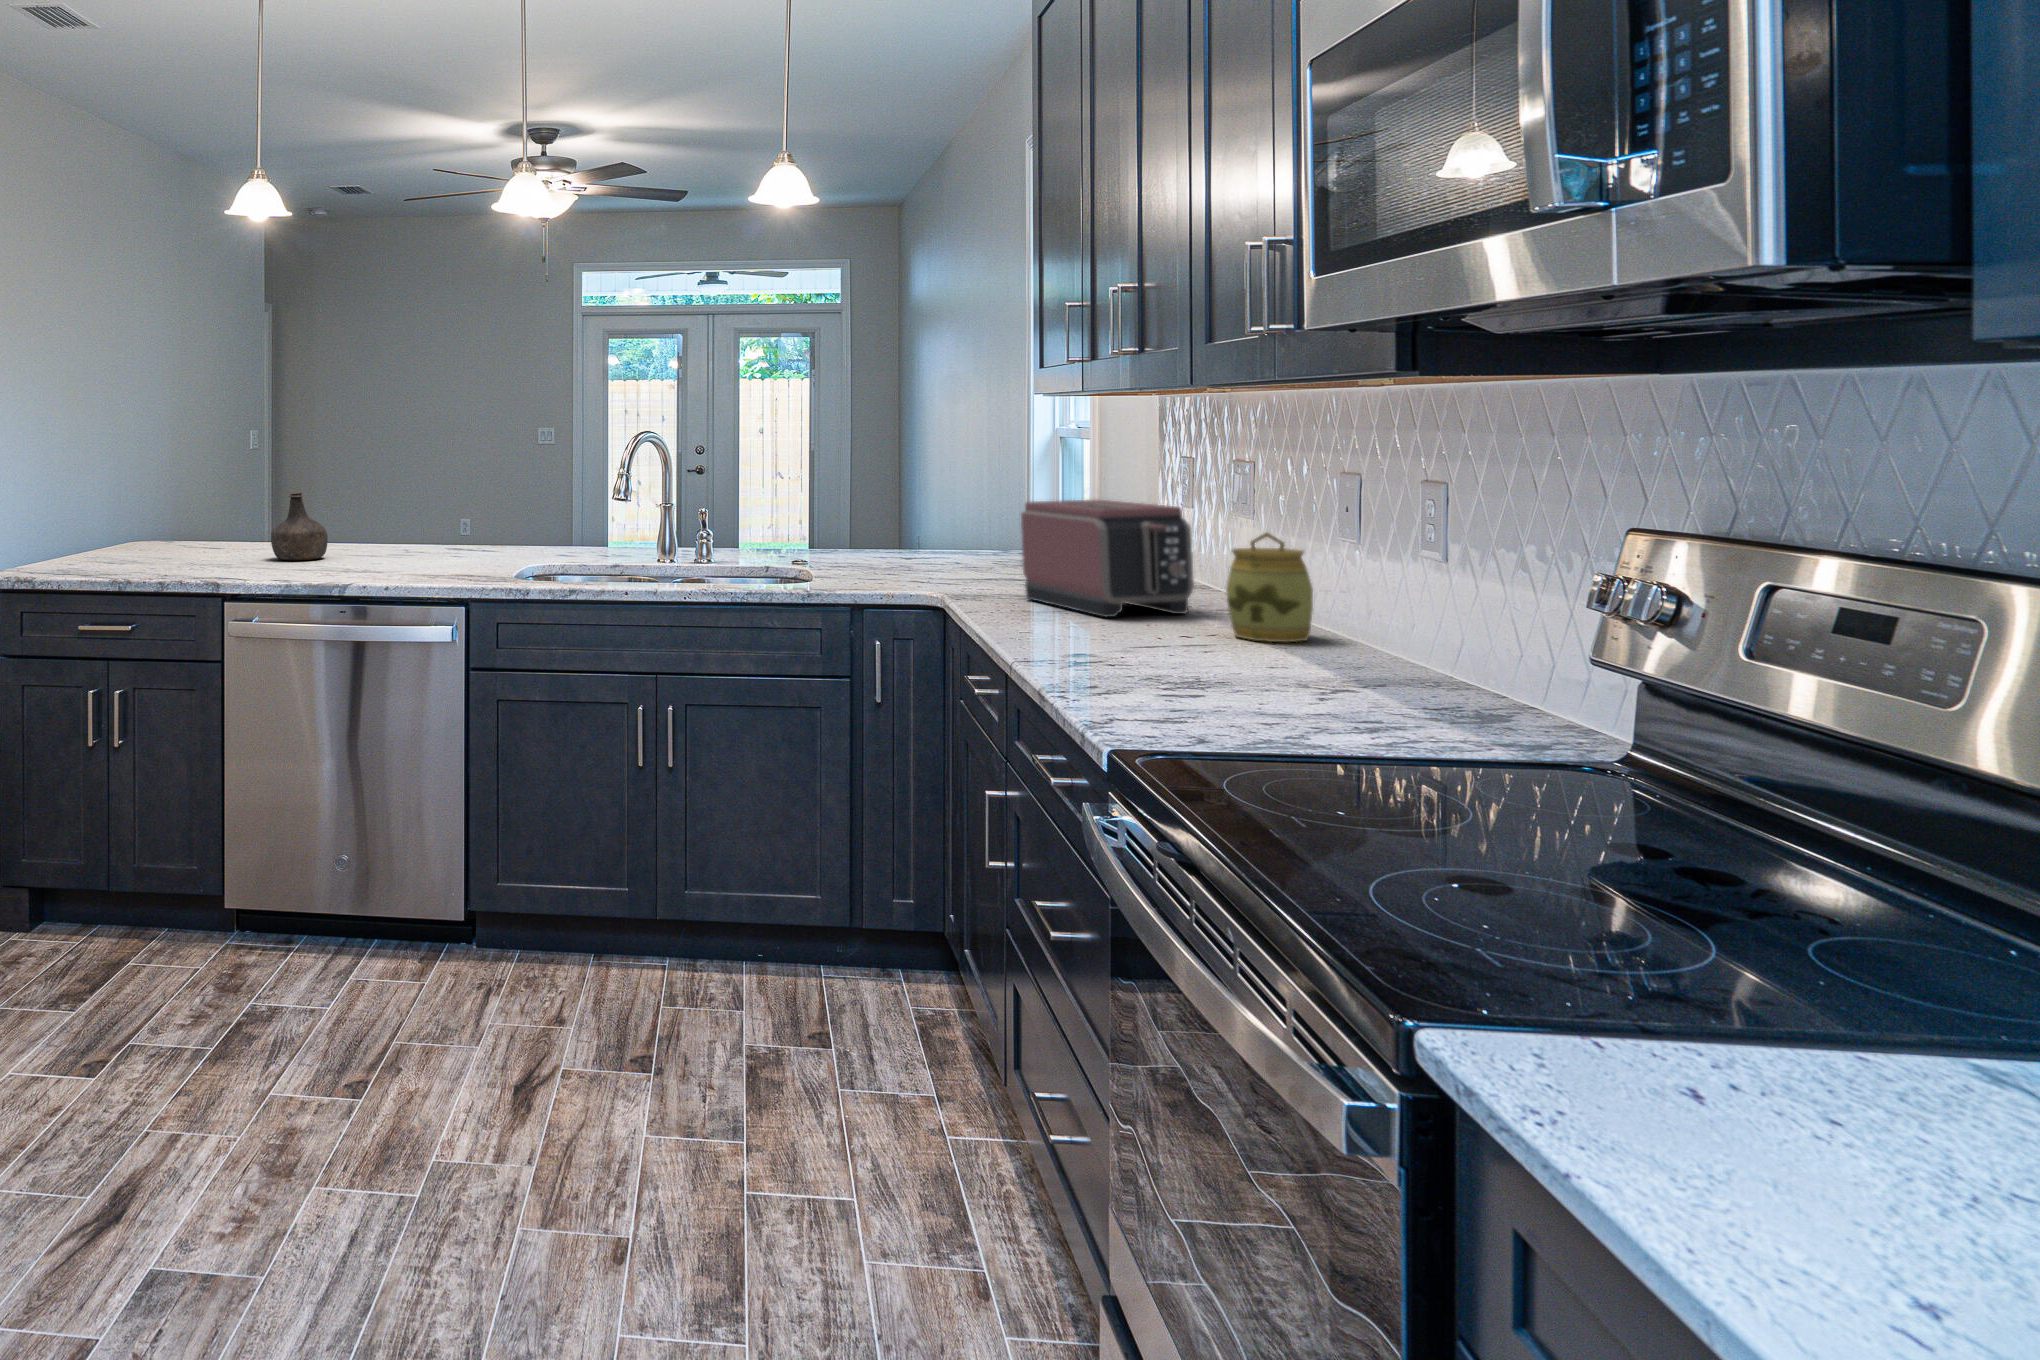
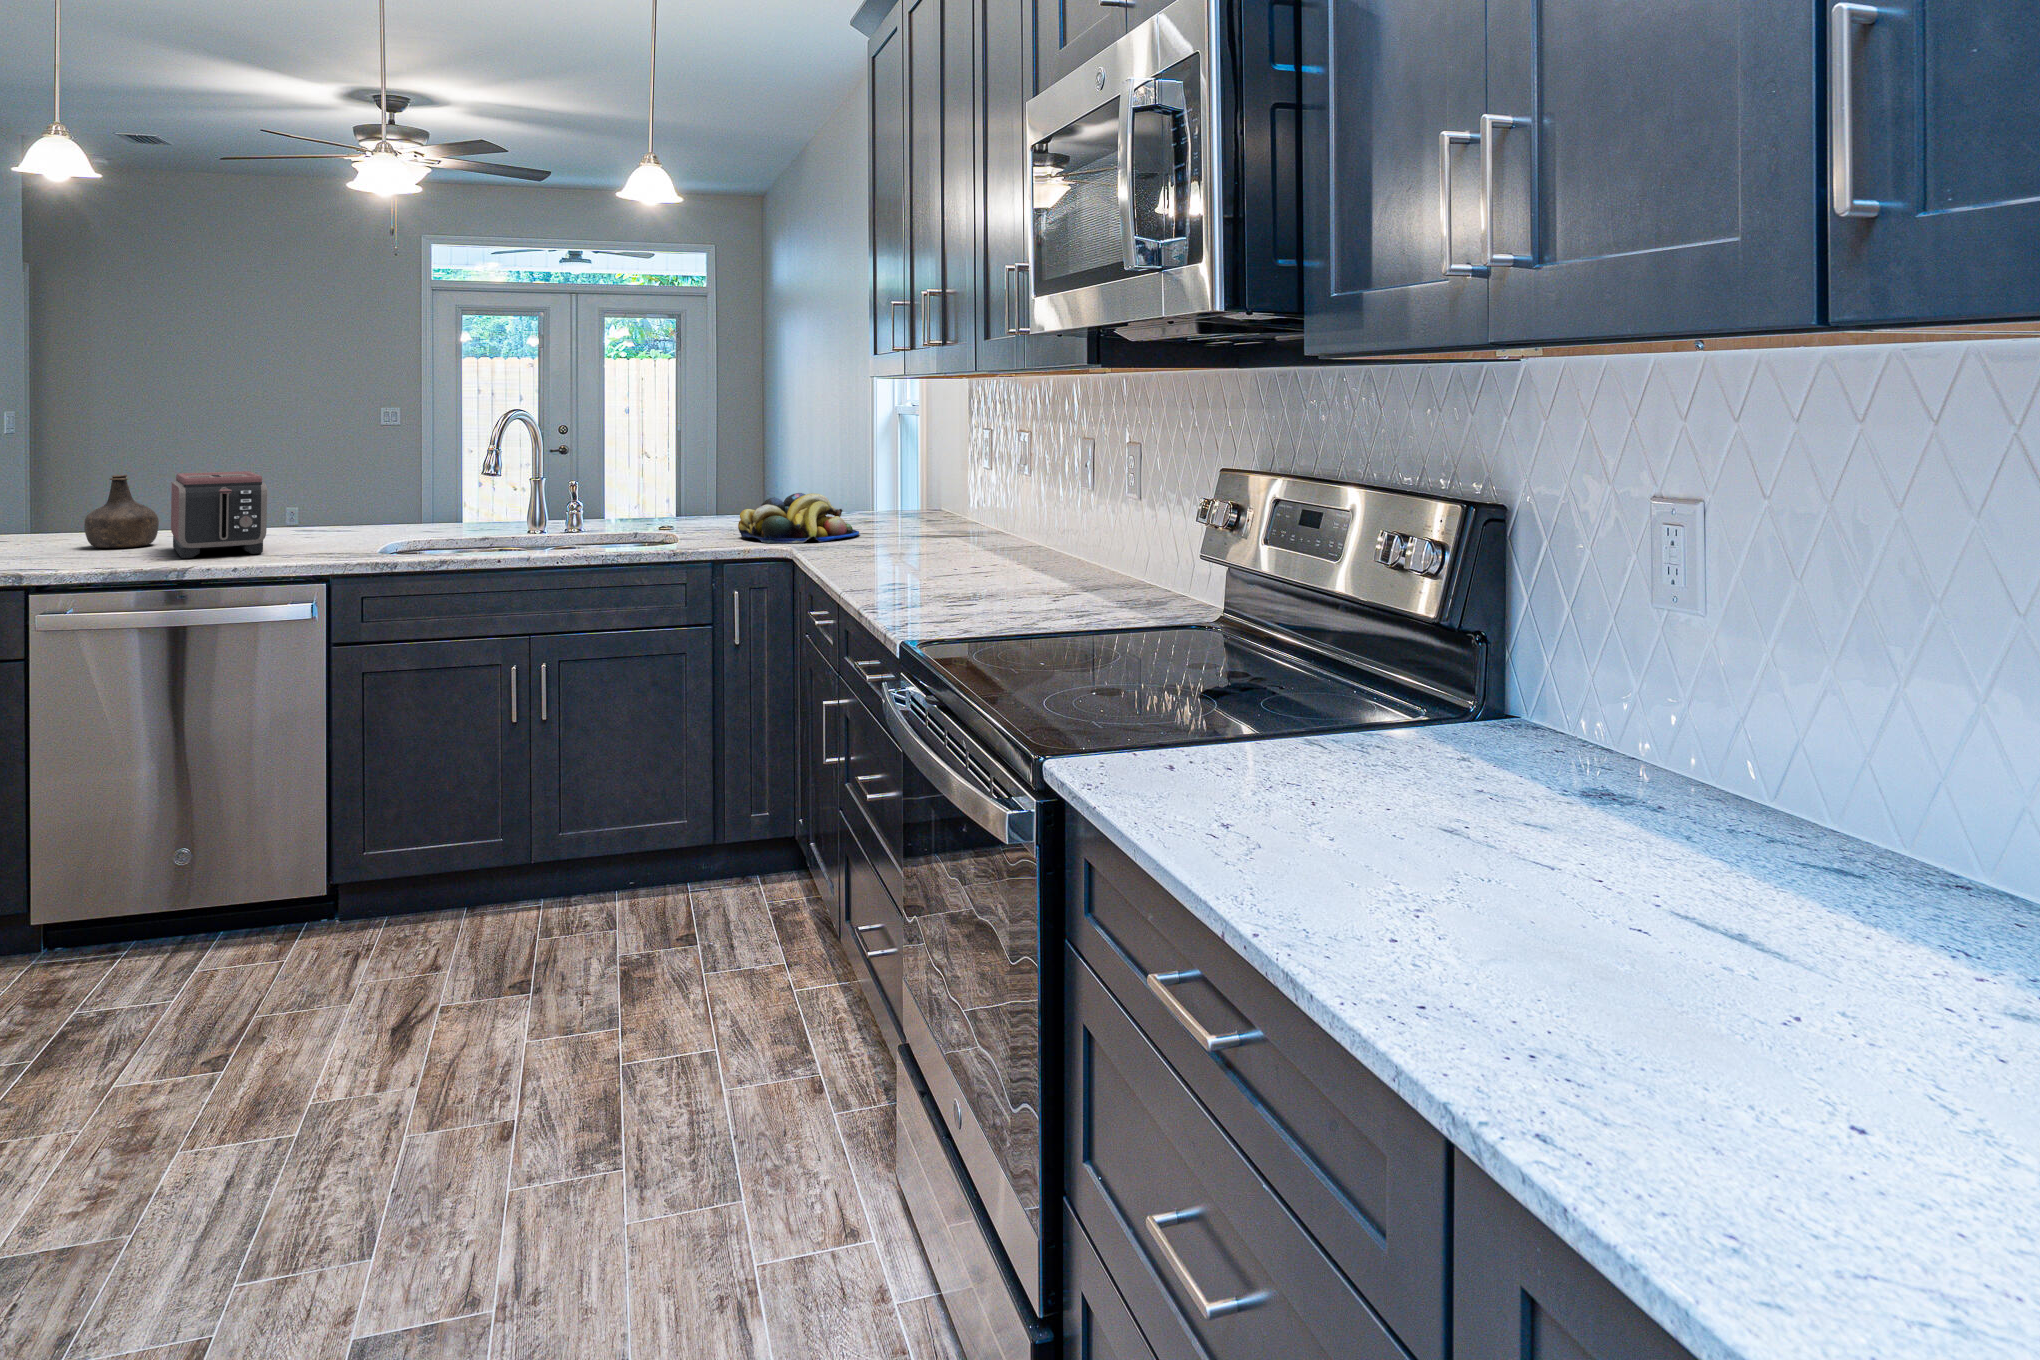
toaster: present [1021,500,1194,617] -> present [171,471,267,558]
fruit bowl: none [868,520,1014,579] -> present [738,493,859,543]
jar: present [1226,532,1313,642] -> none [1010,497,1066,577]

